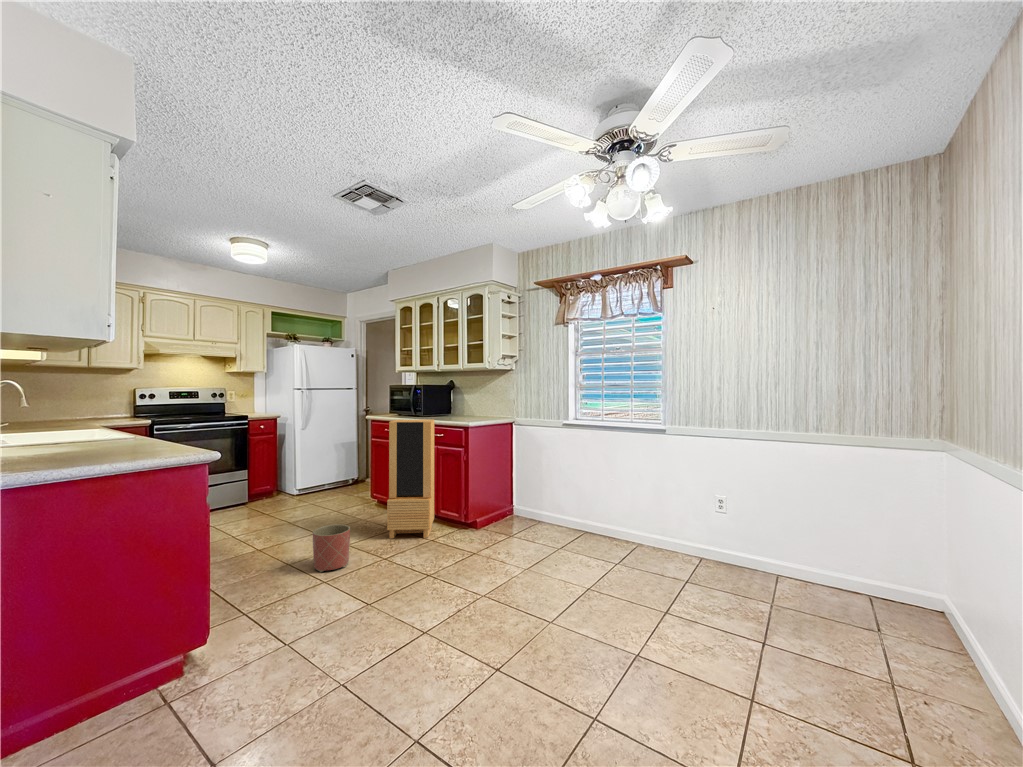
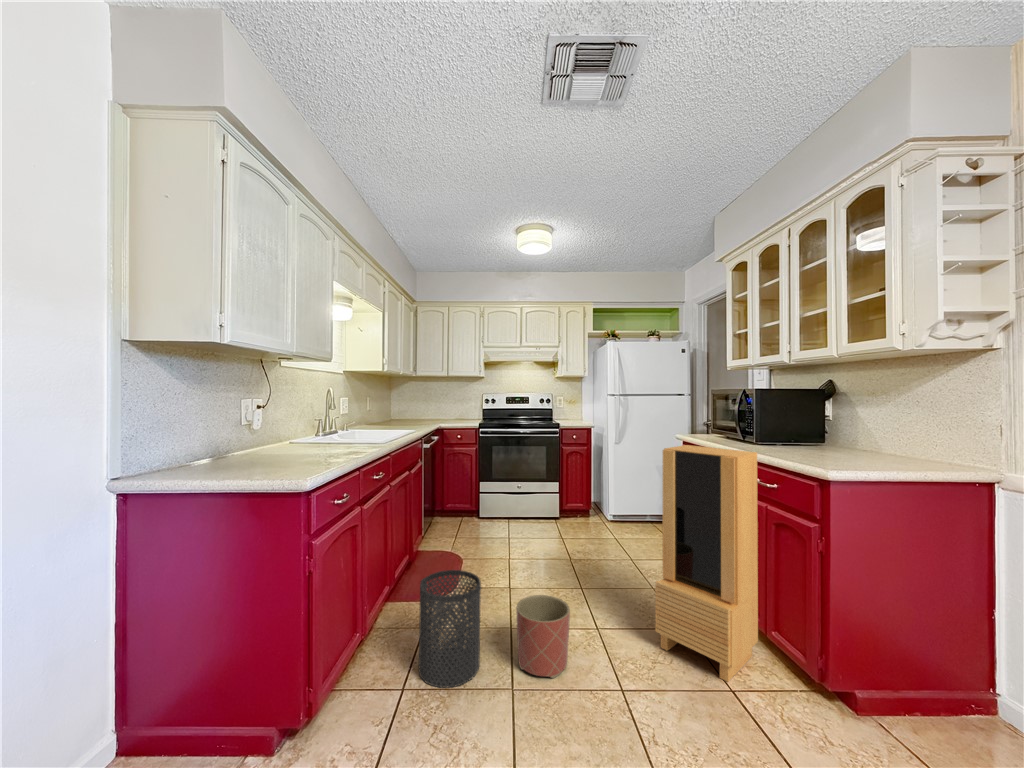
trash can: none [244,522,297,601] -> present [419,570,481,688]

